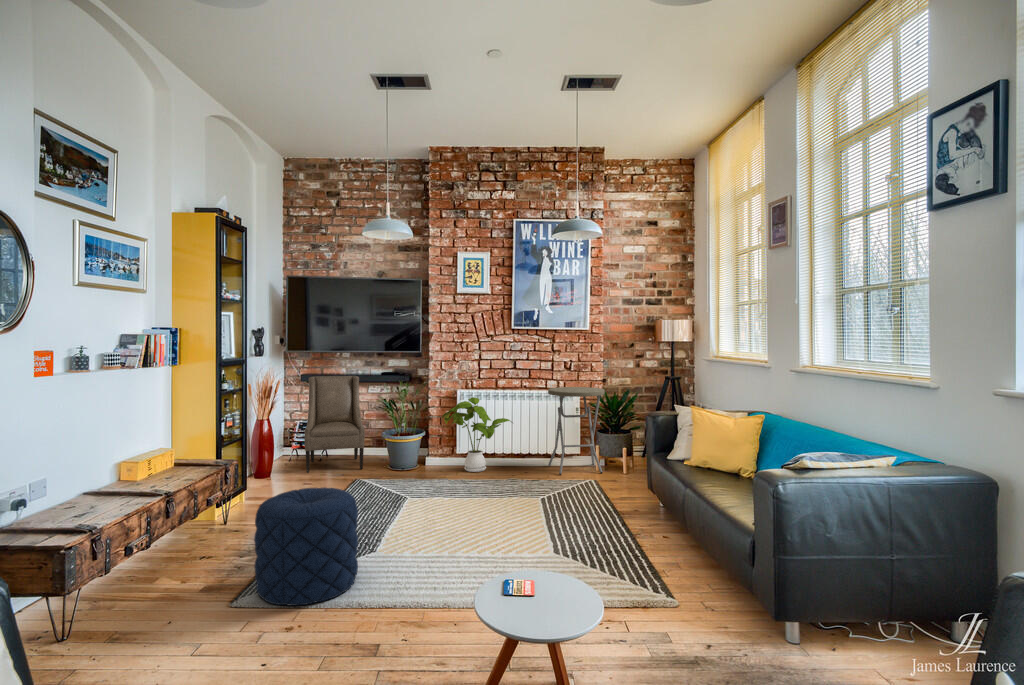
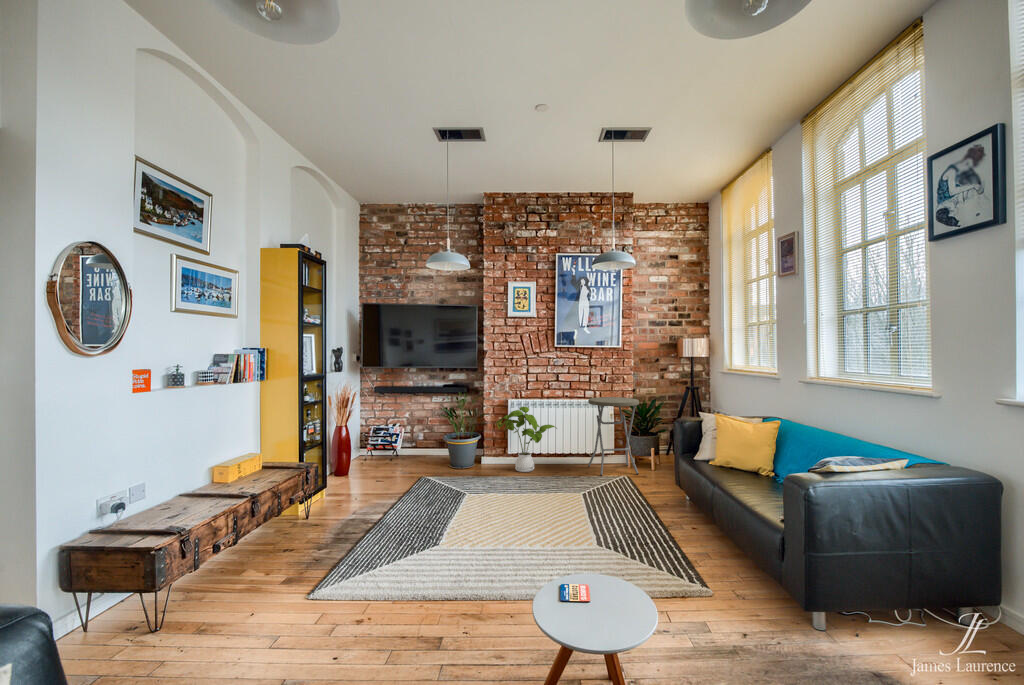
armchair: present [305,376,365,473] -> none [378,387,429,472]
pouf: present [254,487,358,605] -> none [329,501,432,630]

